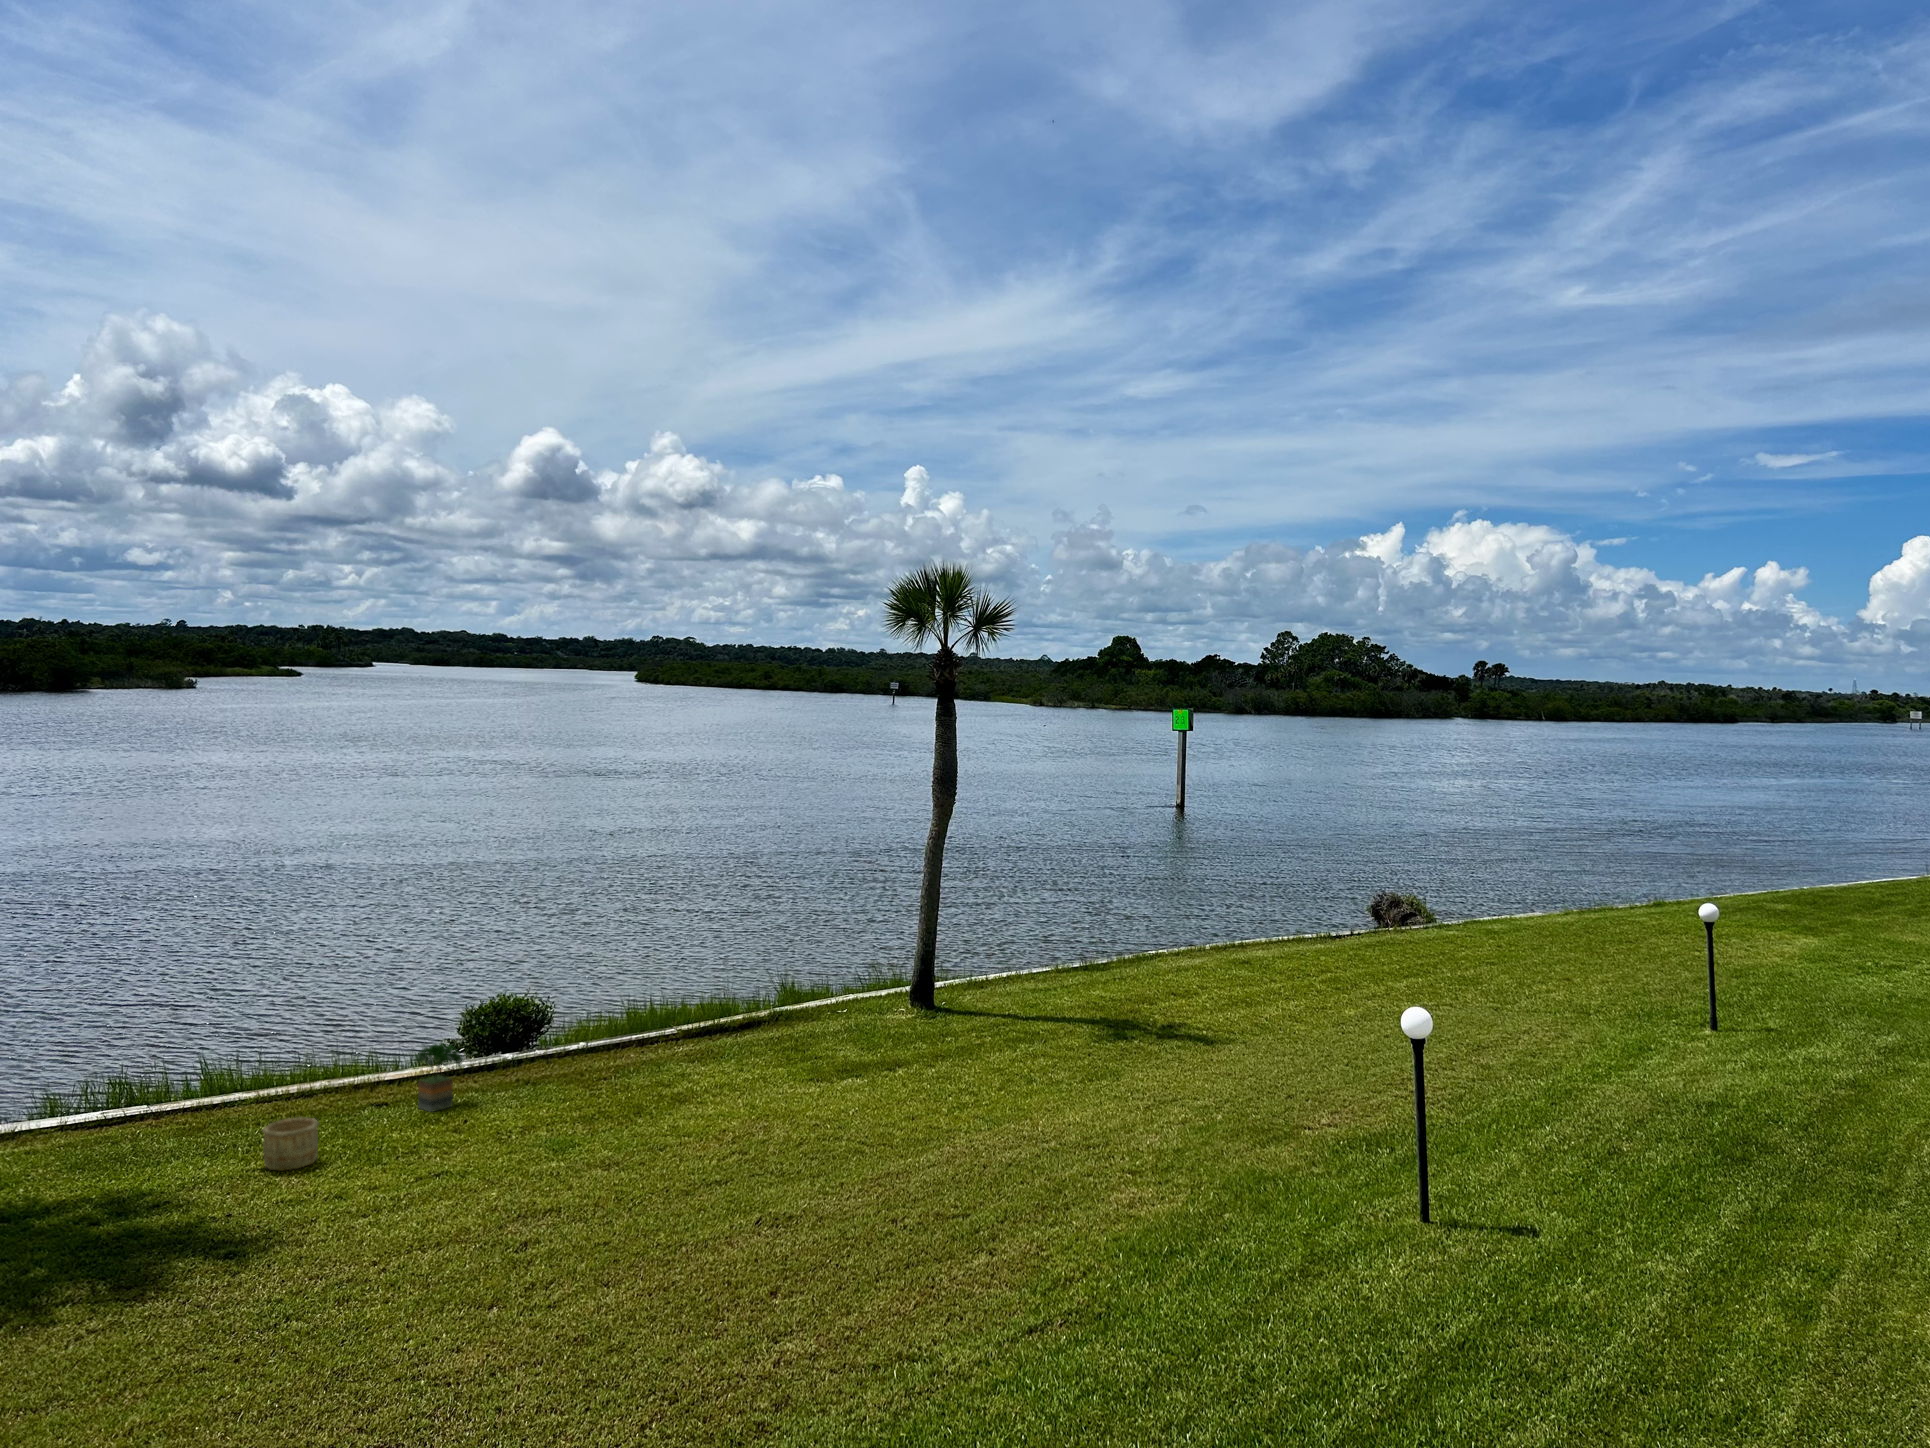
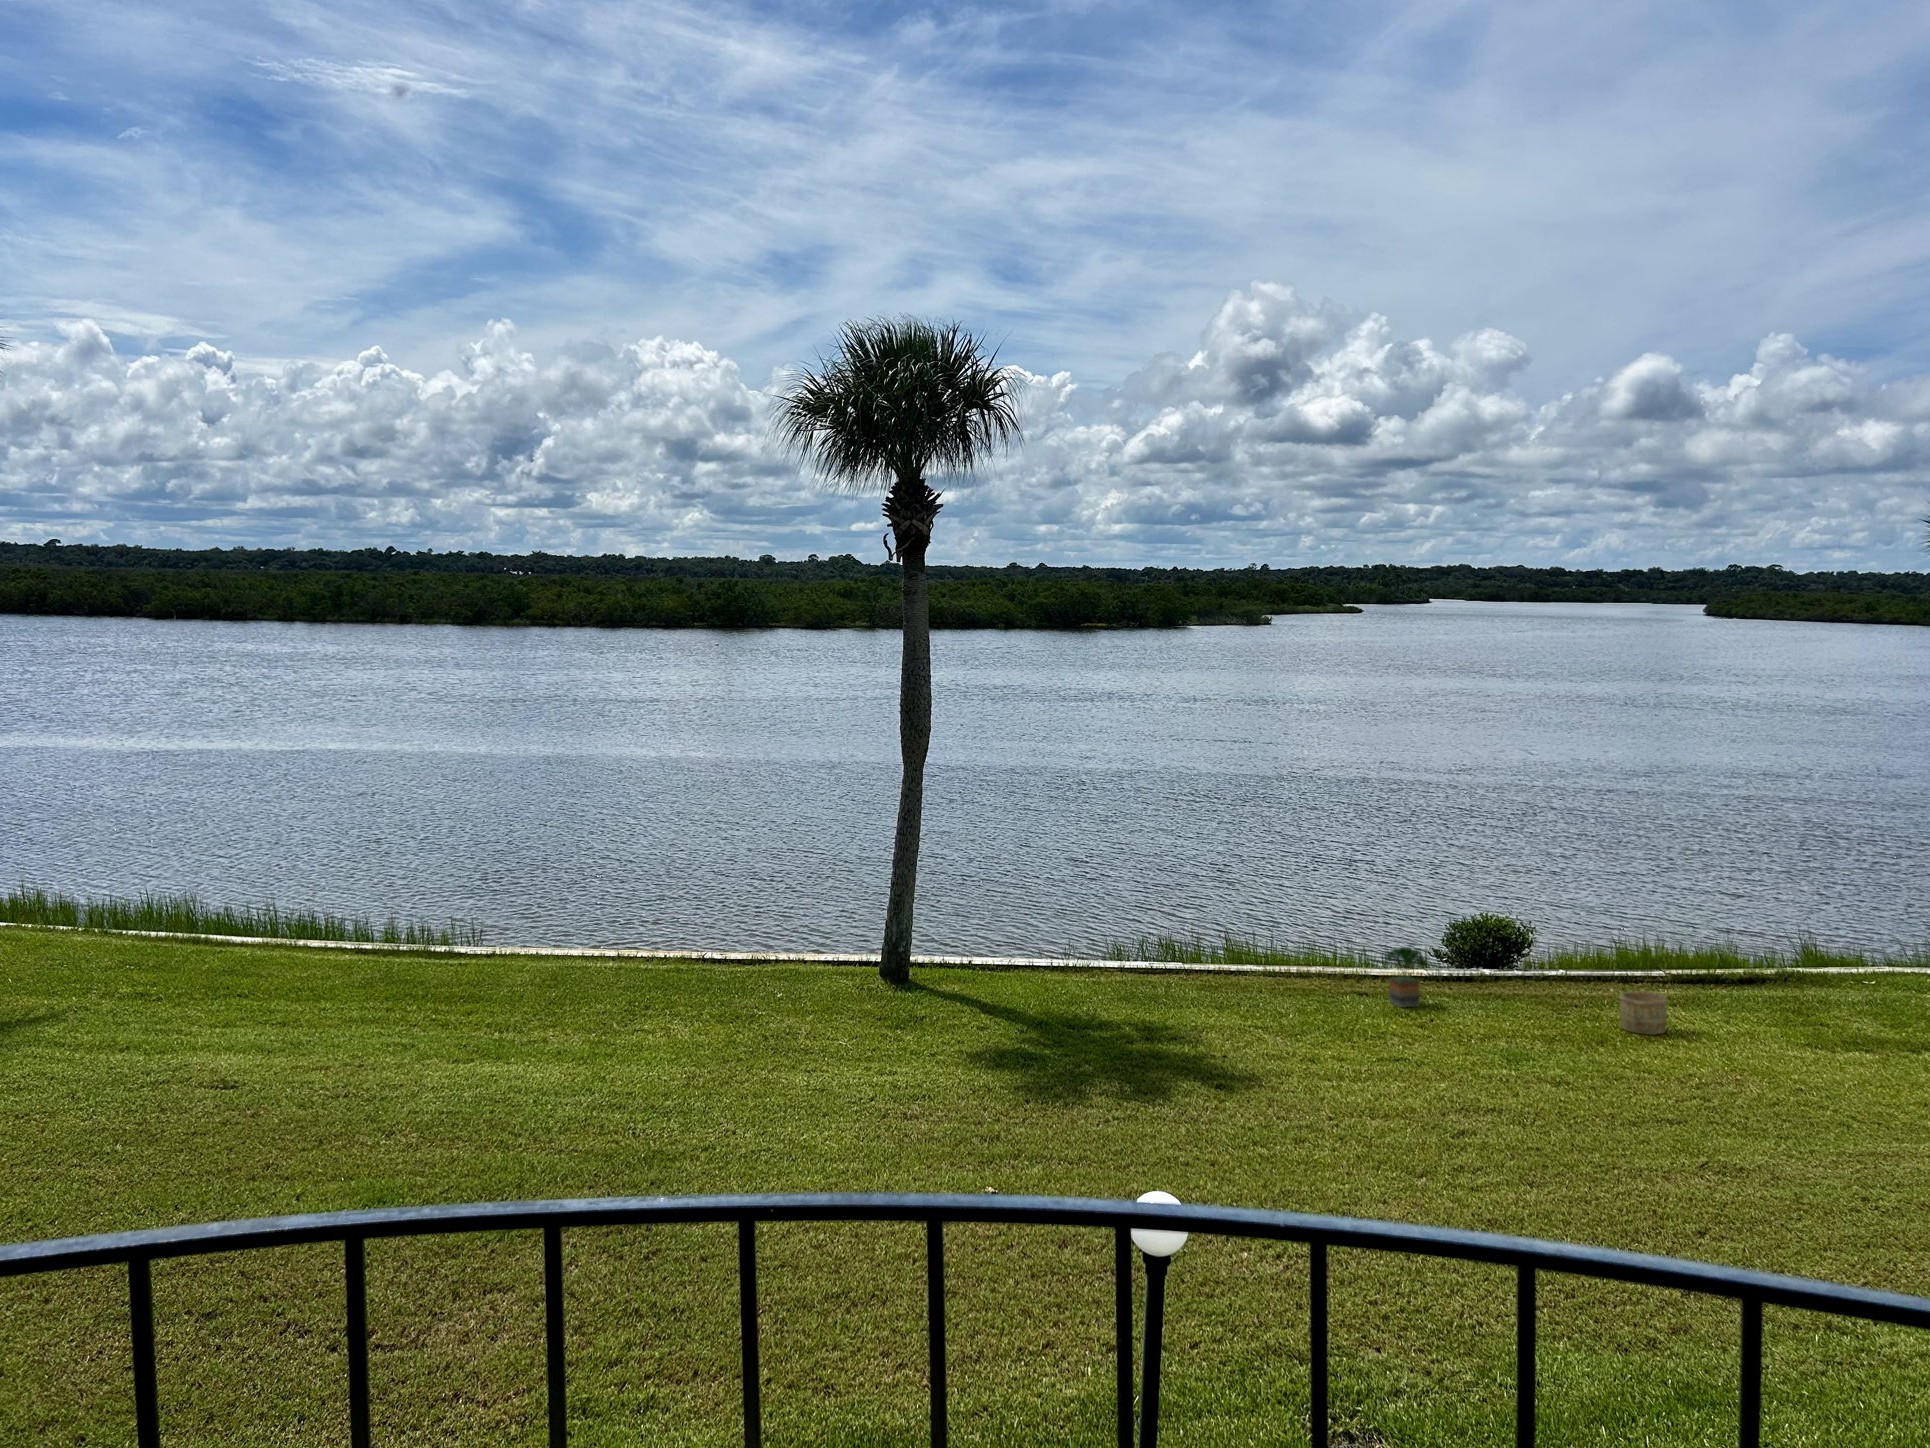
wooden bucket: present [262,1117,319,1171] -> present [1619,991,1667,1035]

